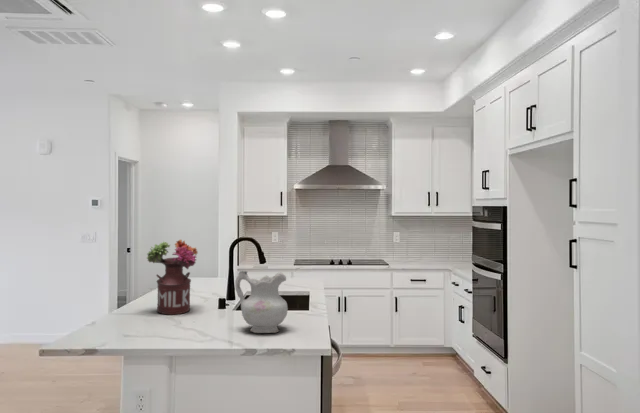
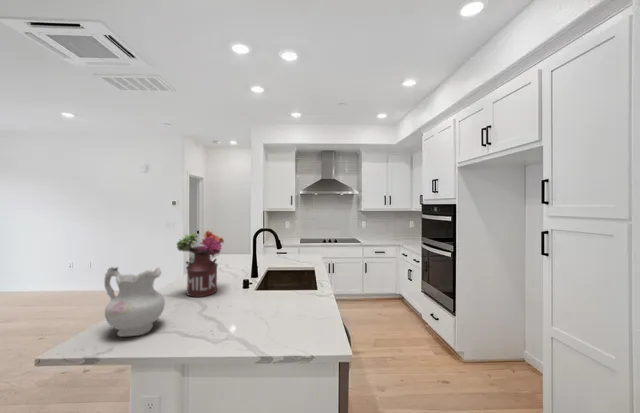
ceramic pitcher: present [235,271,288,333] -> present [104,267,165,337]

